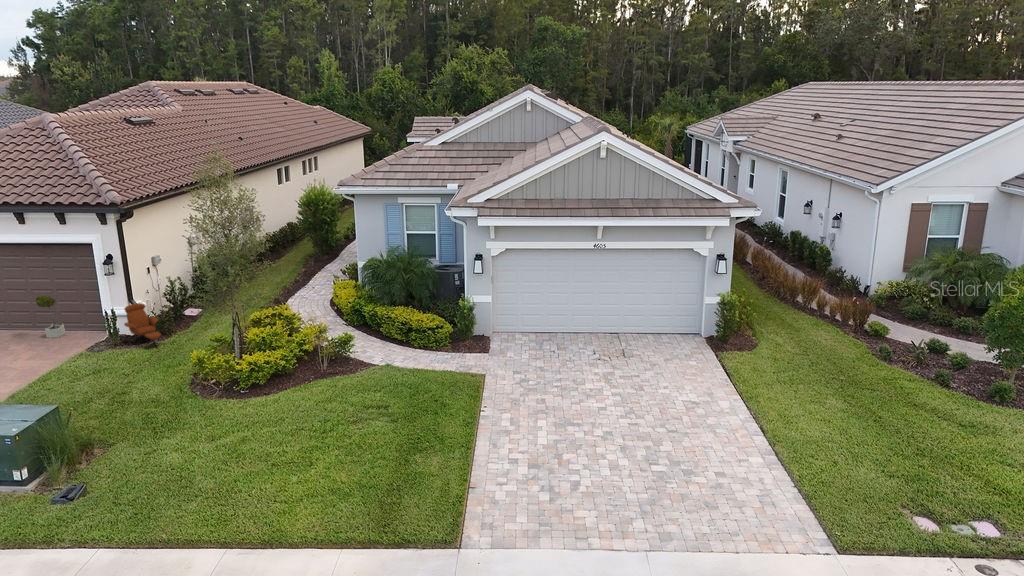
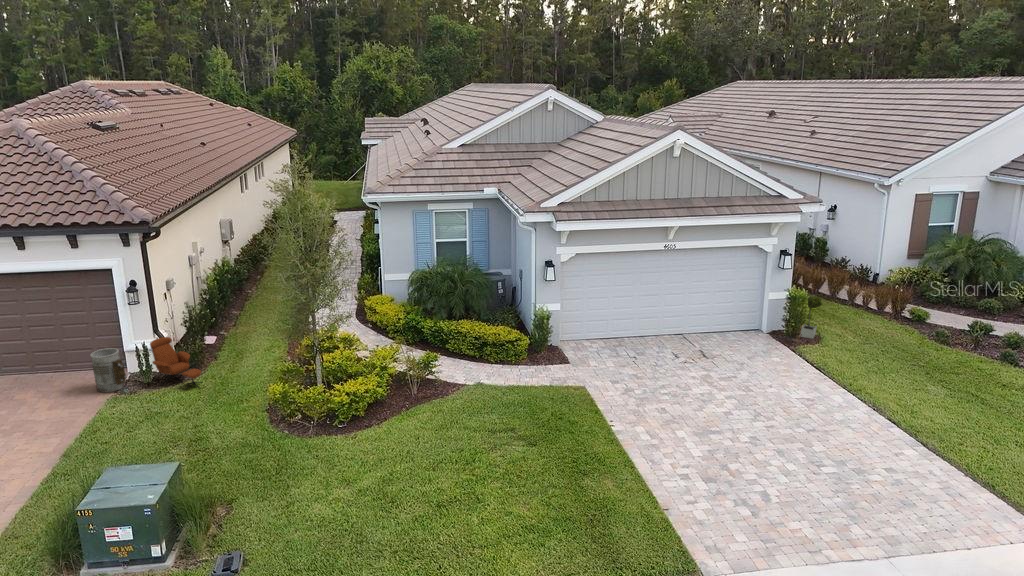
potted tree: present [36,296,66,338] -> present [801,296,822,338]
trash can: none [75,309,105,346] -> present [90,348,127,393]

